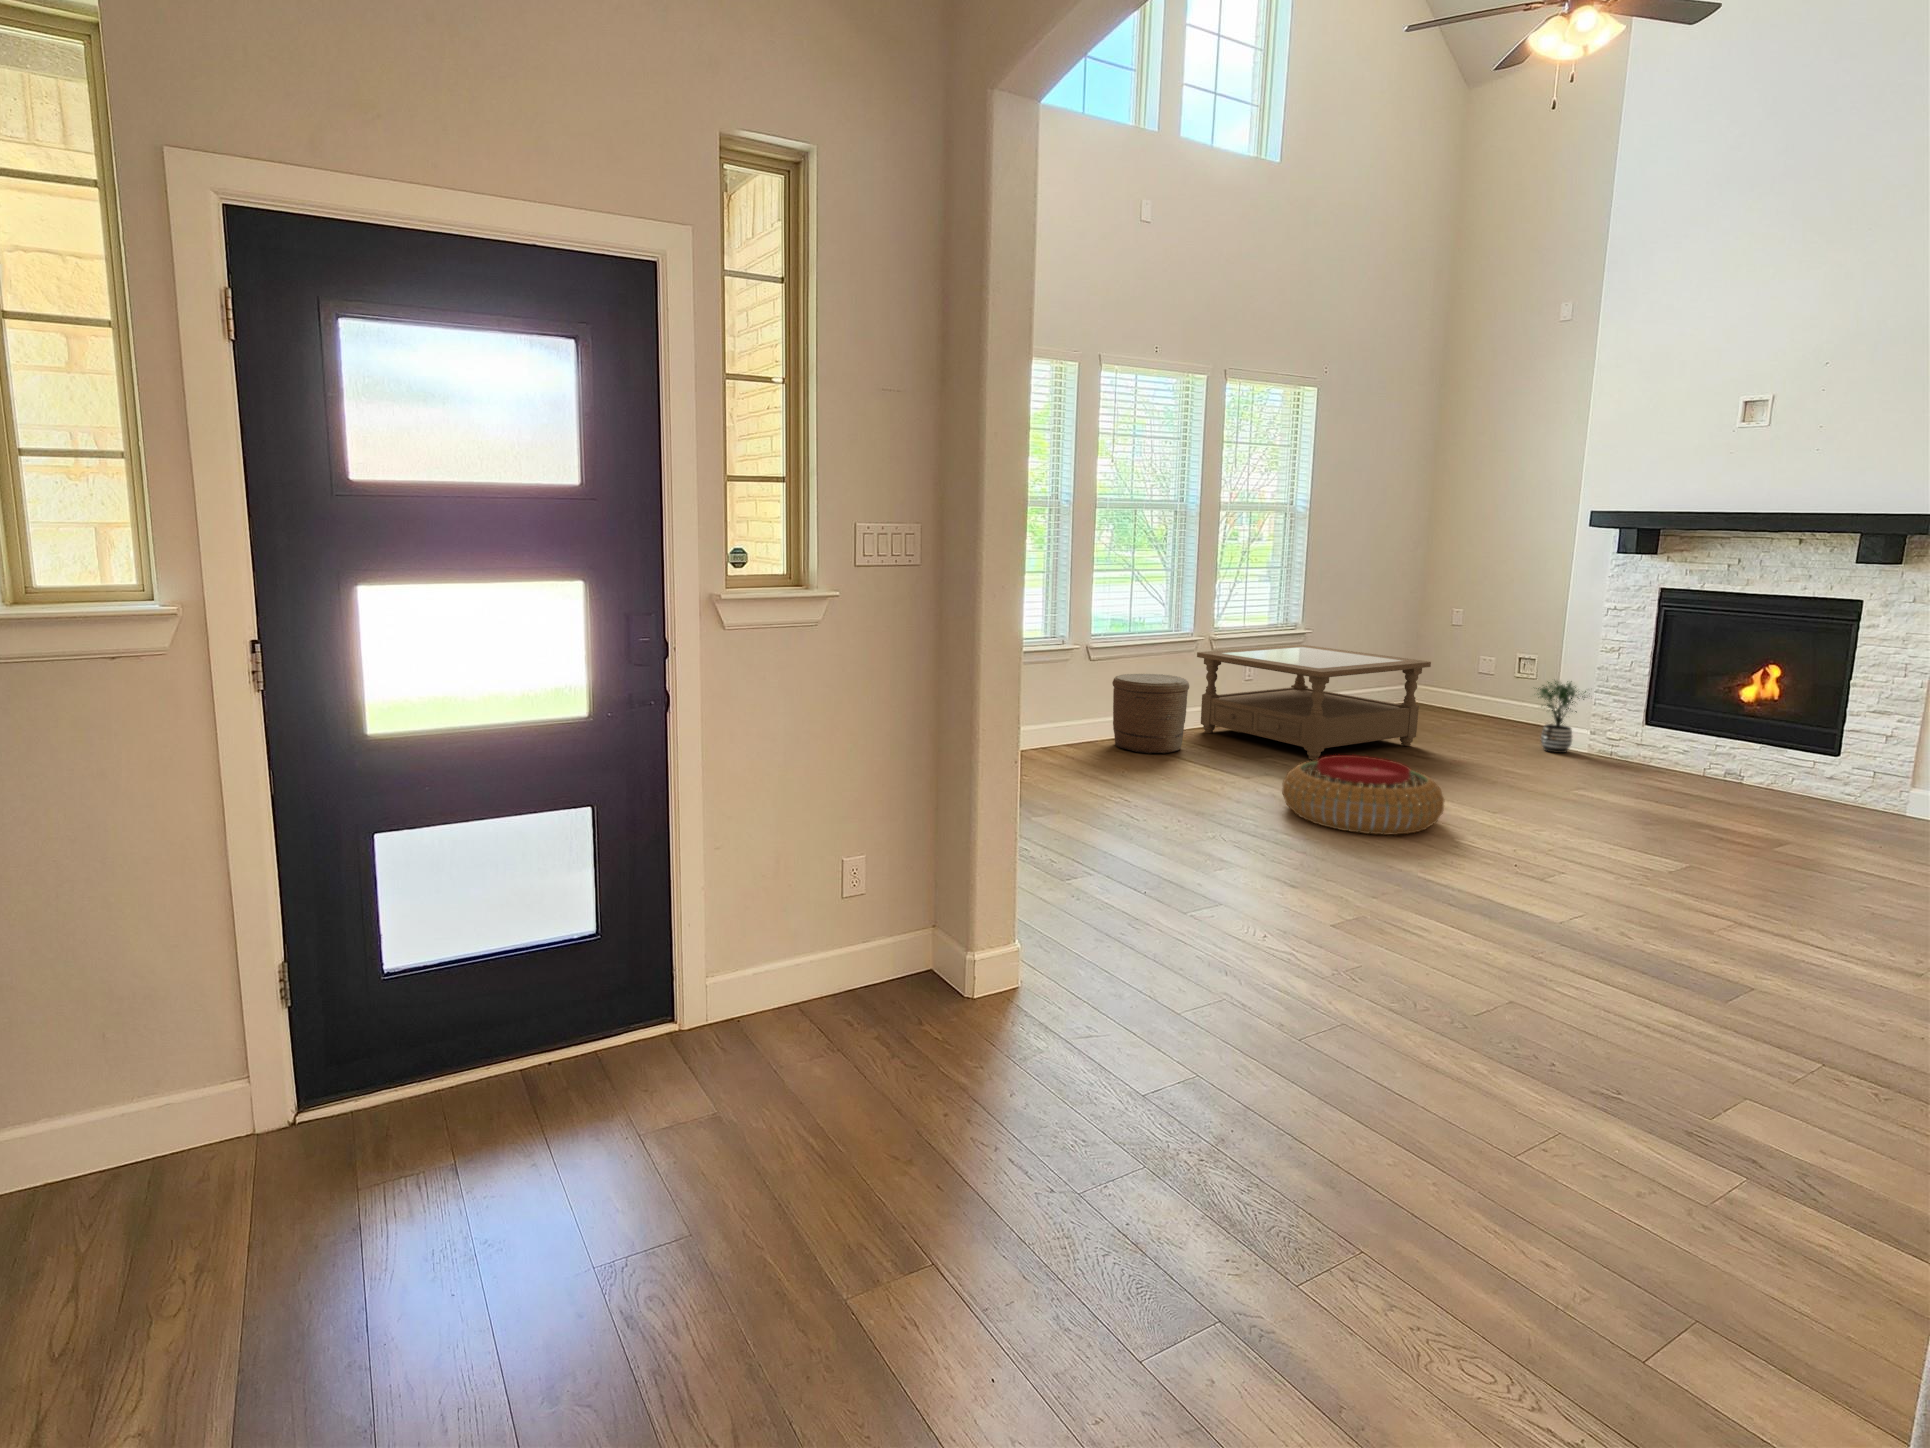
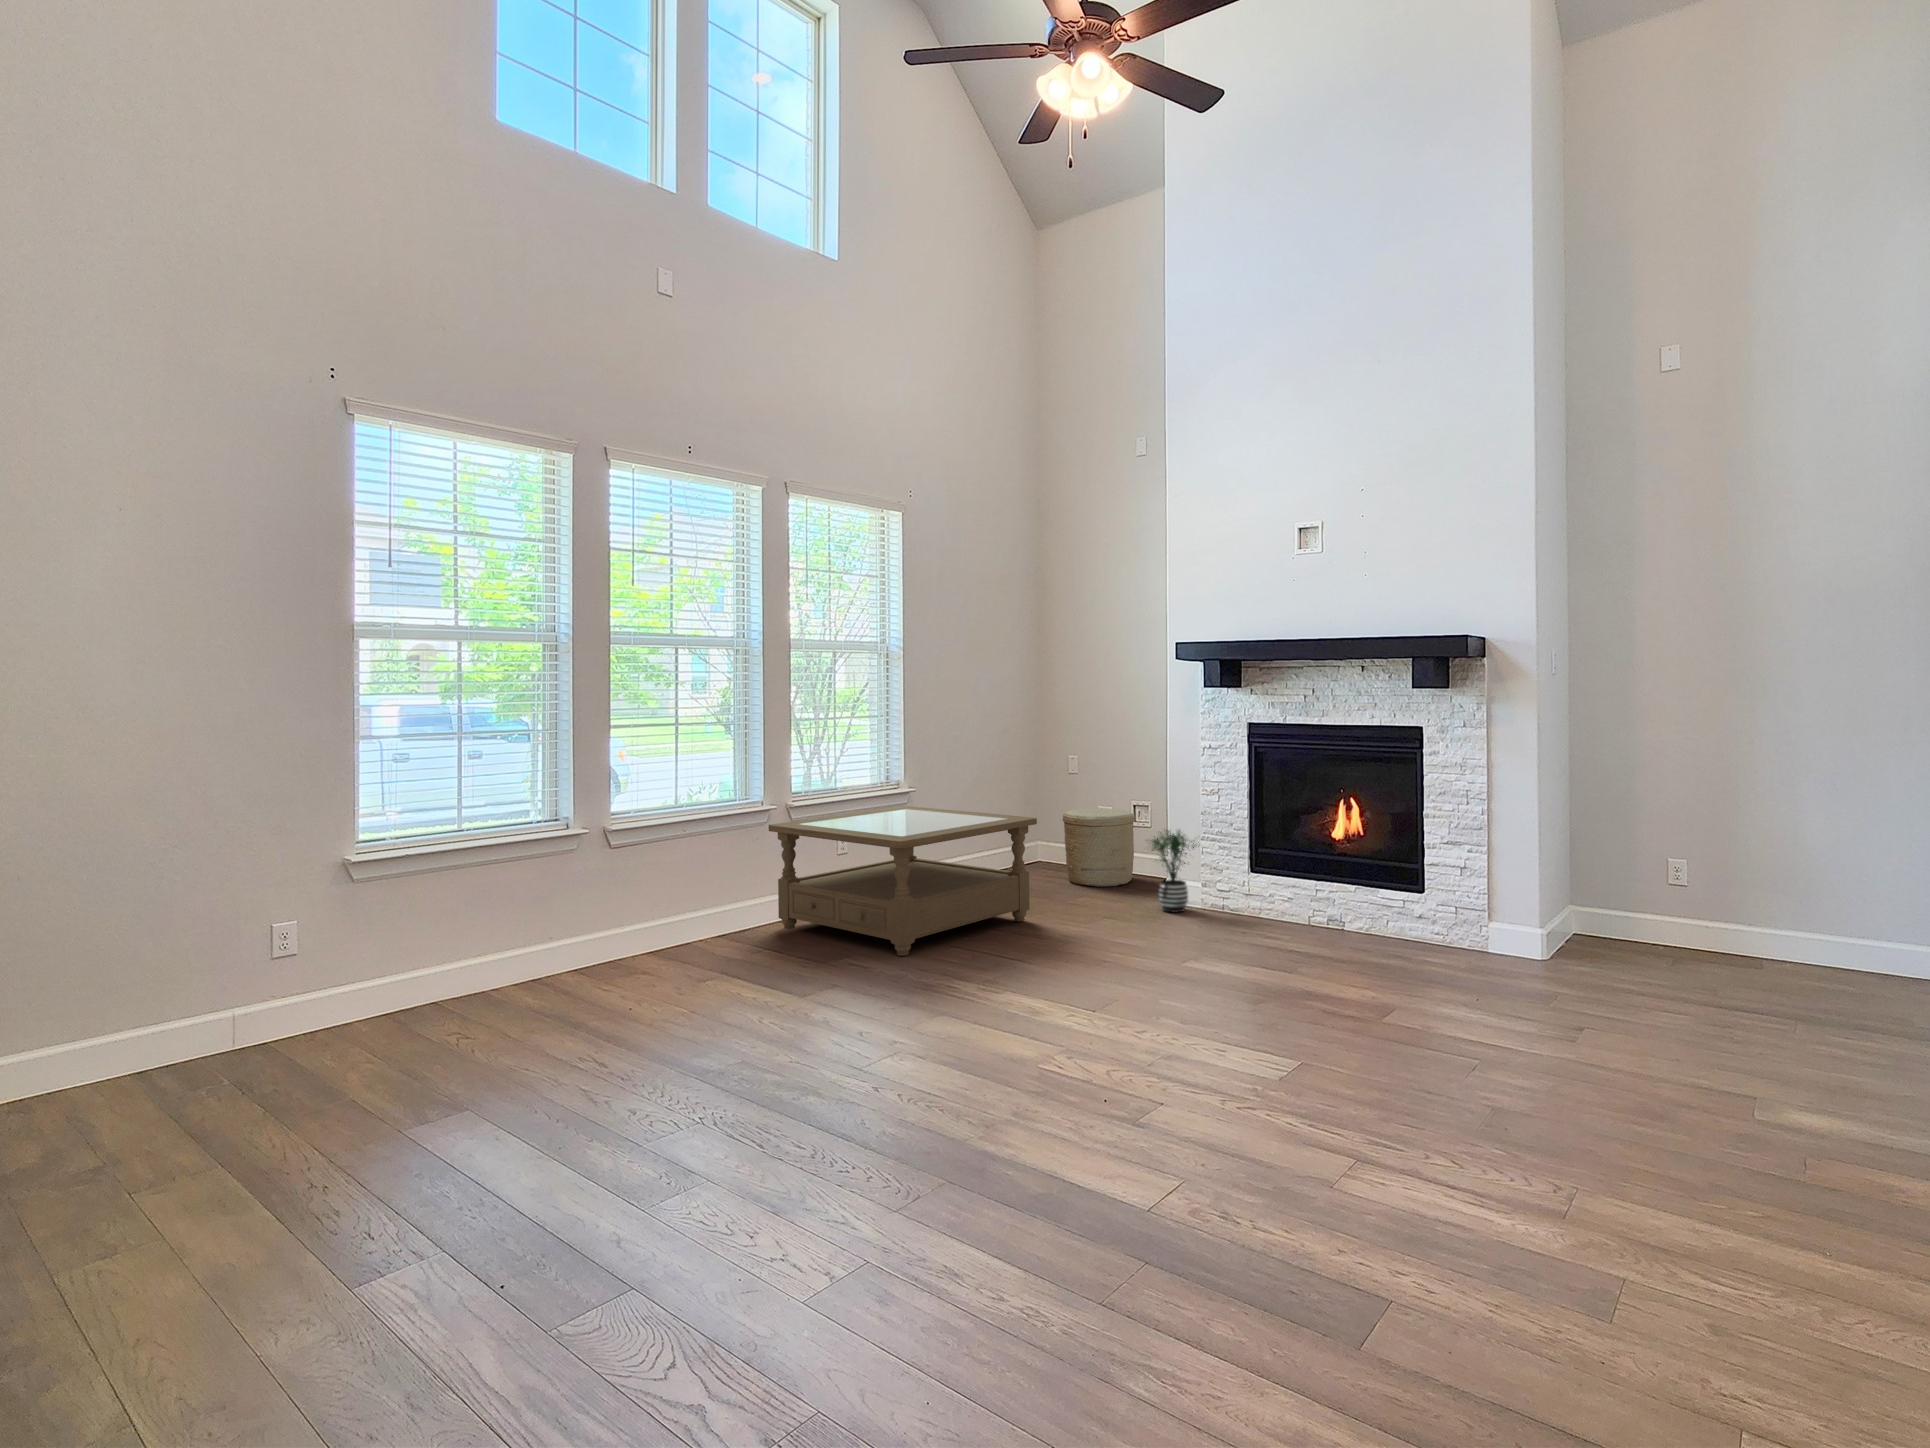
woven basket: present [1112,674,1189,754] -> present [1063,809,1135,887]
pouf: present [1282,755,1444,835] -> none [820,956,1025,1078]

